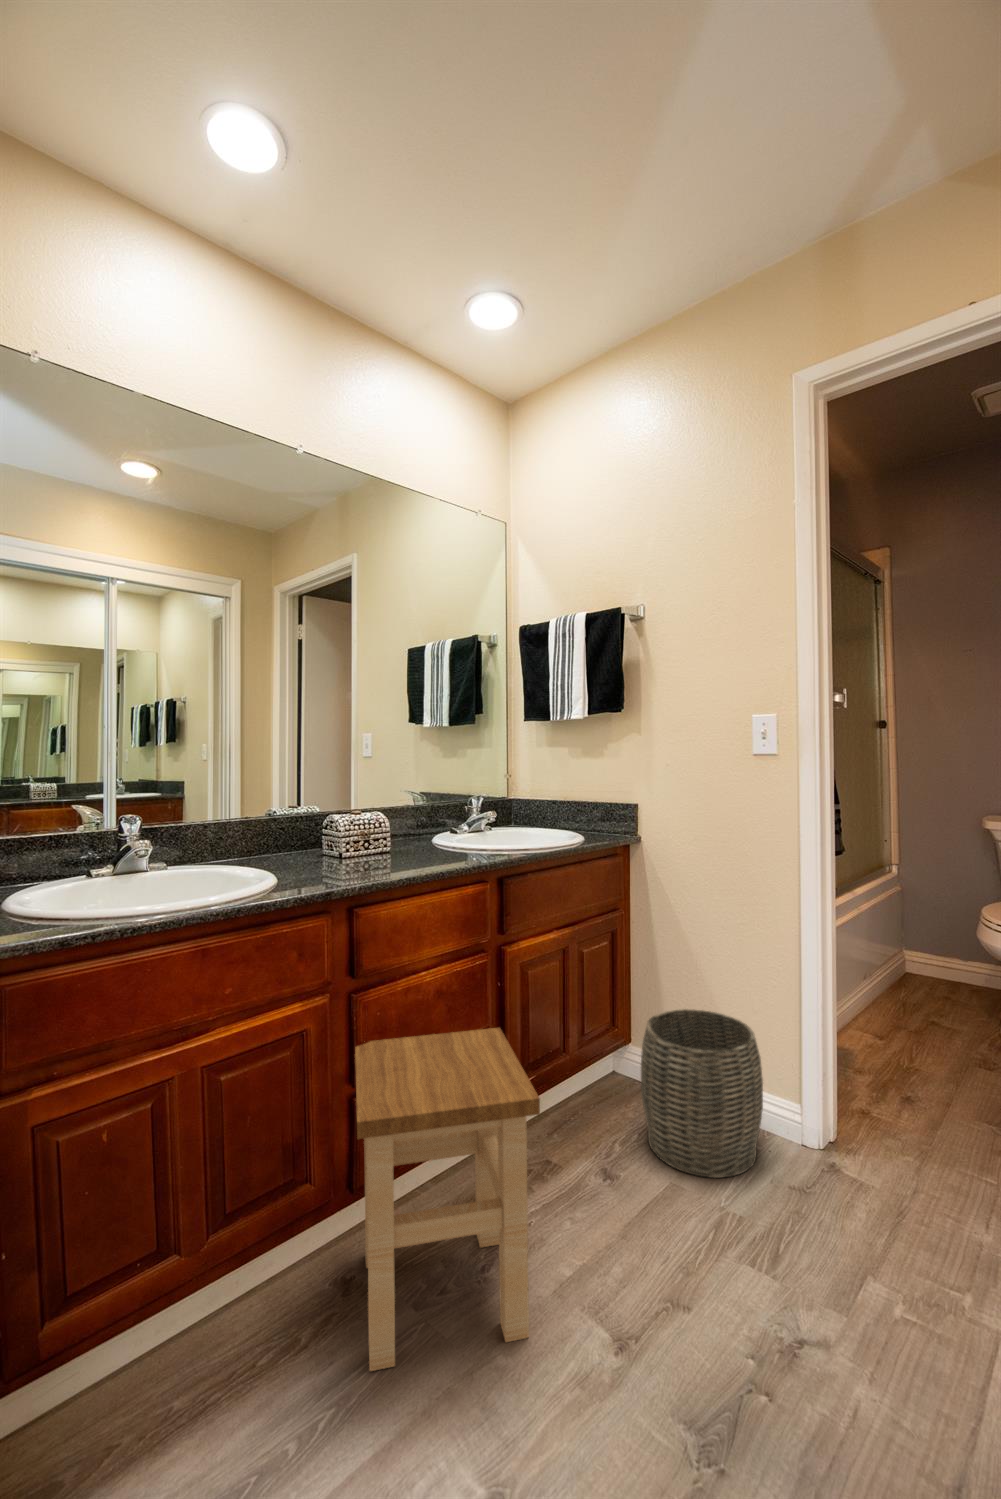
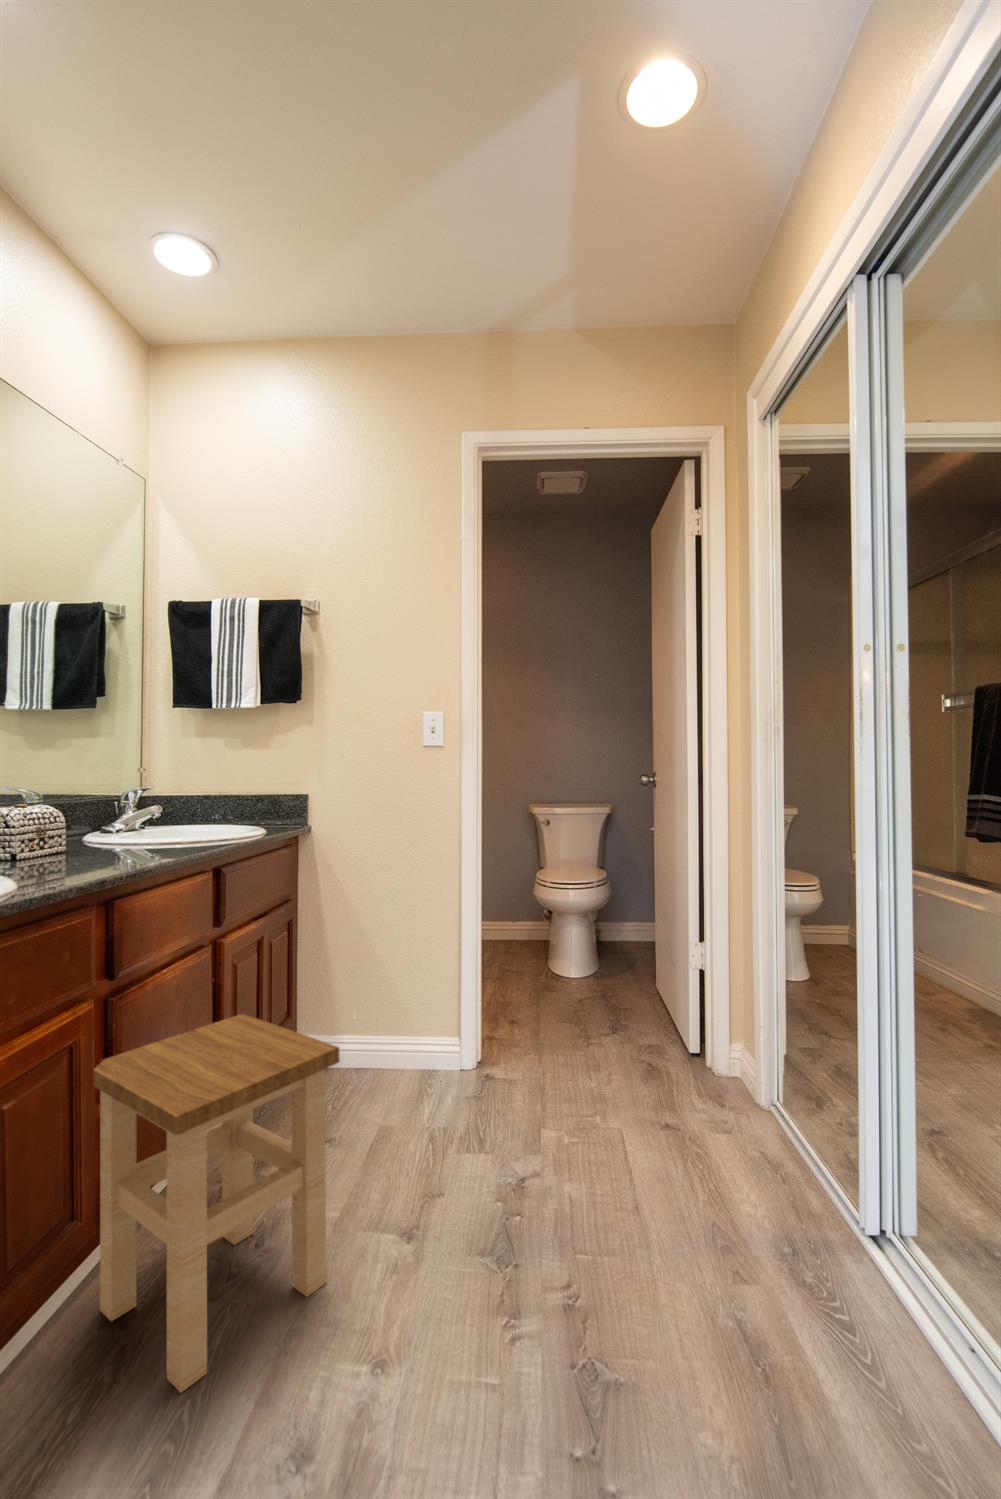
woven basket: present [641,1009,763,1178] -> none [335,974,441,1115]

